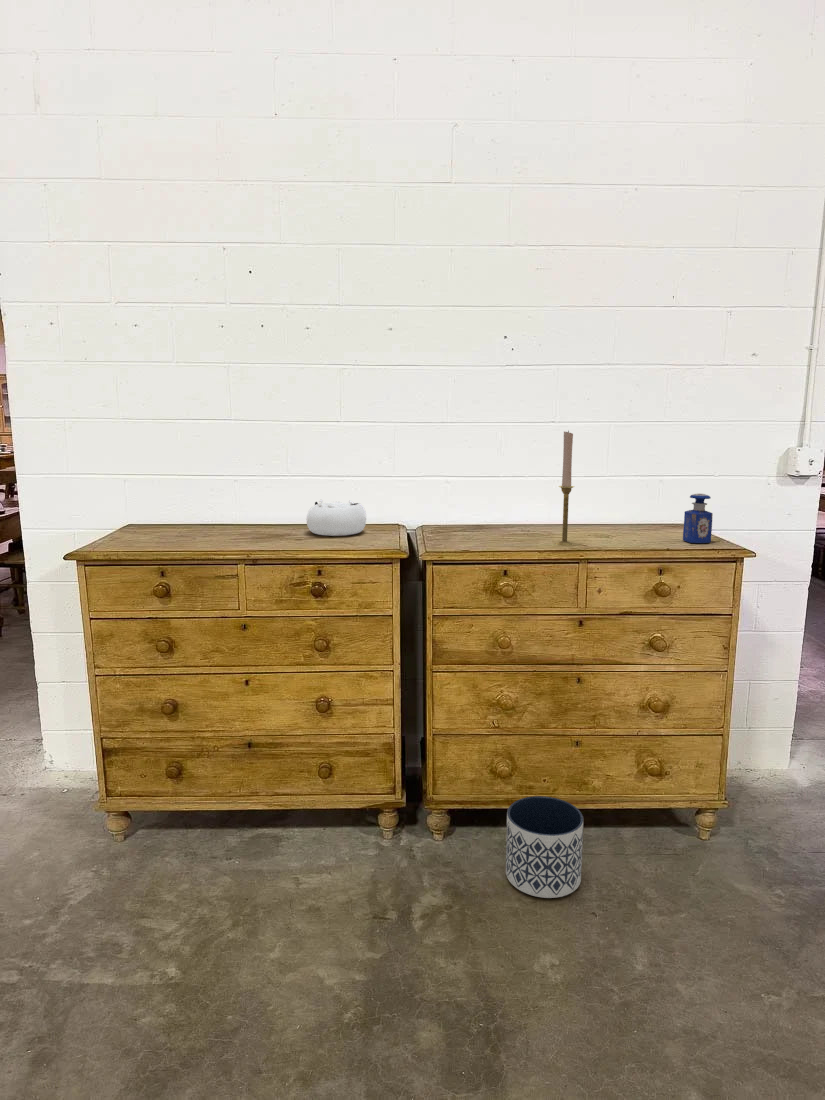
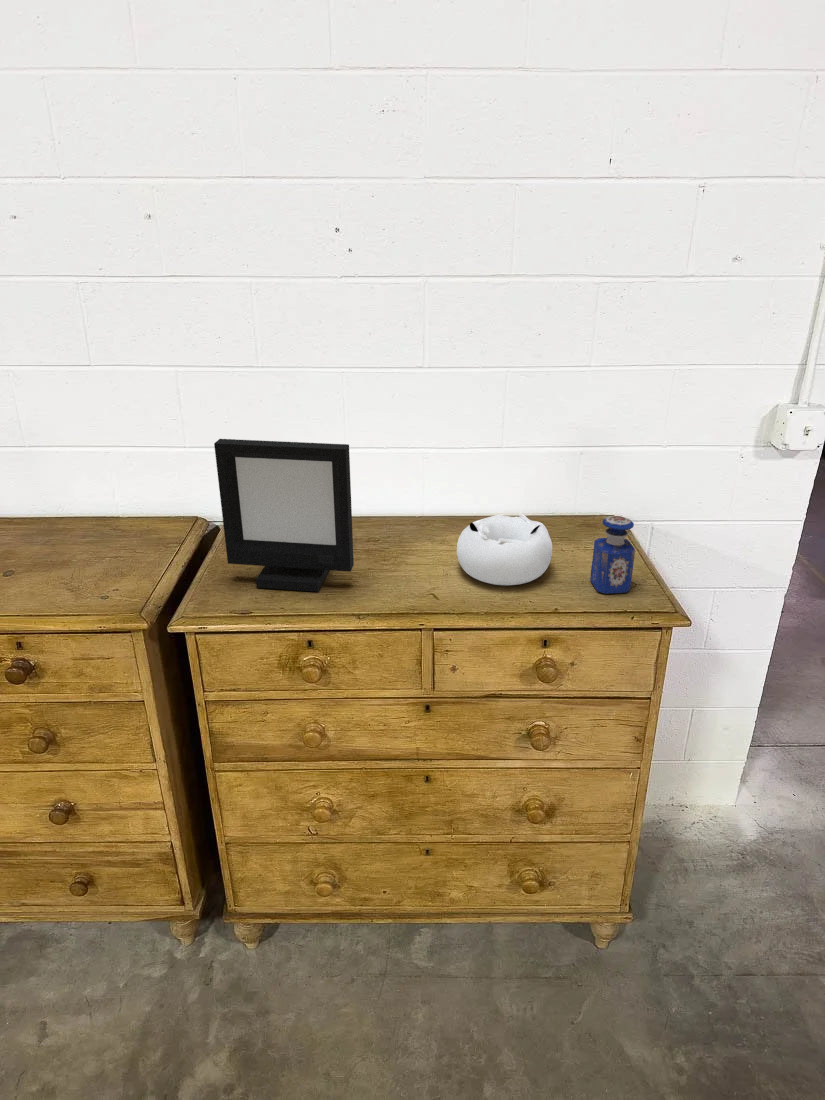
candlestick: present [556,431,574,546] -> none [390,428,419,602]
picture frame: none [446,446,530,544] -> present [214,439,354,592]
decorative bowl: present [306,500,366,536] -> present [457,513,552,585]
planter: present [506,796,583,898] -> none [318,919,421,1070]

